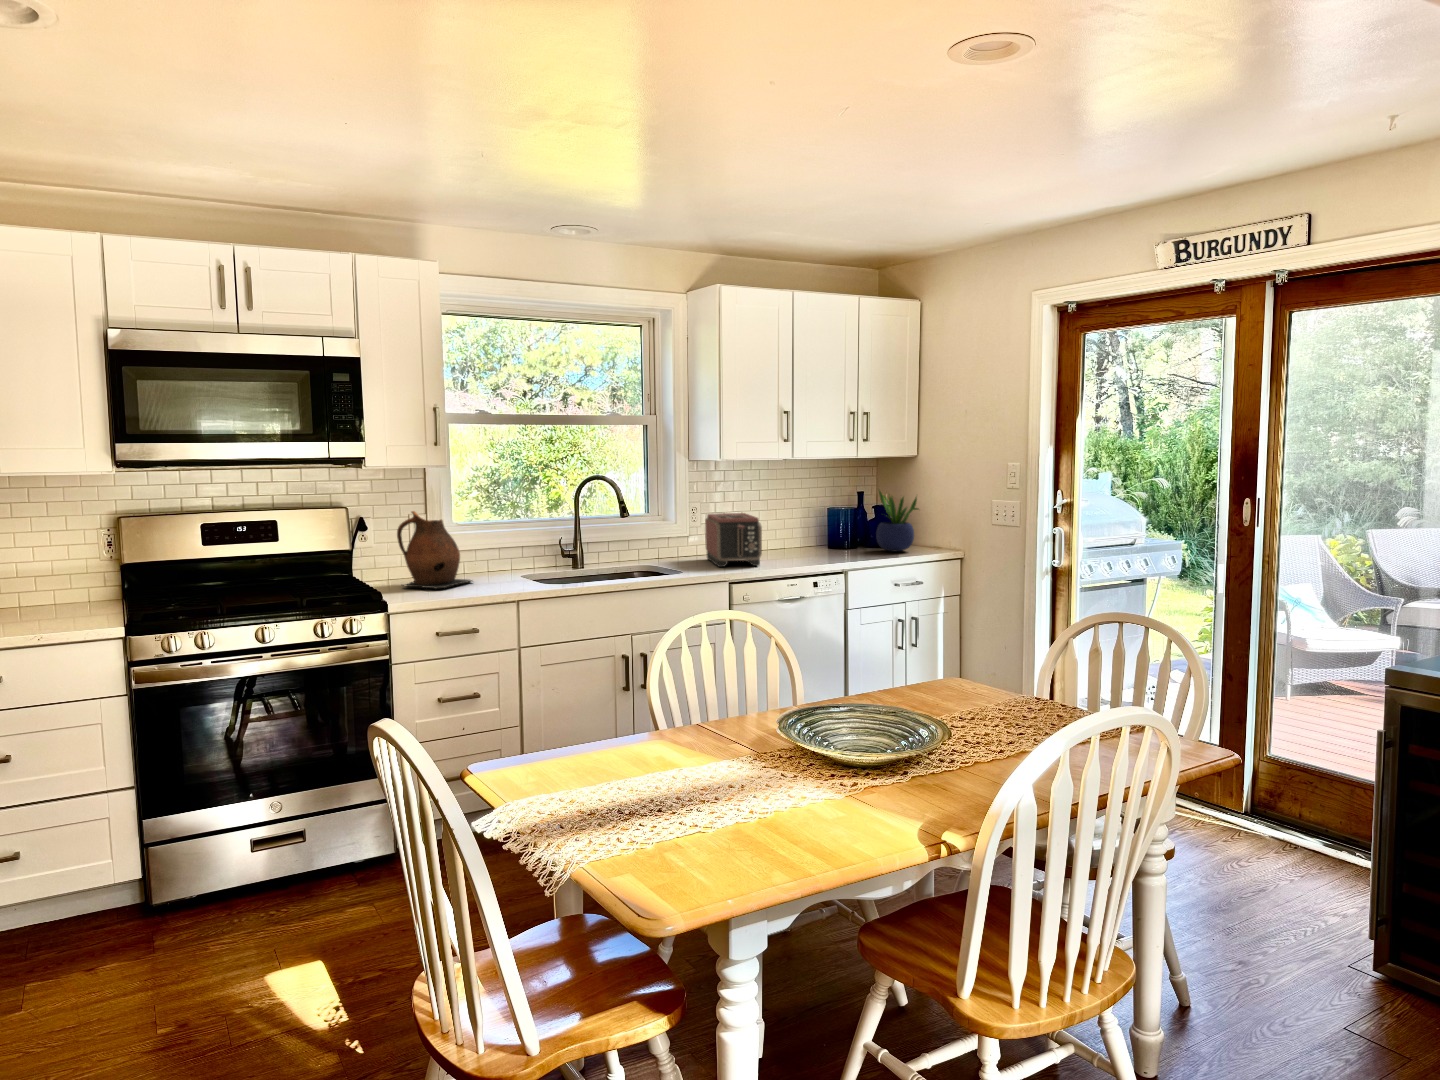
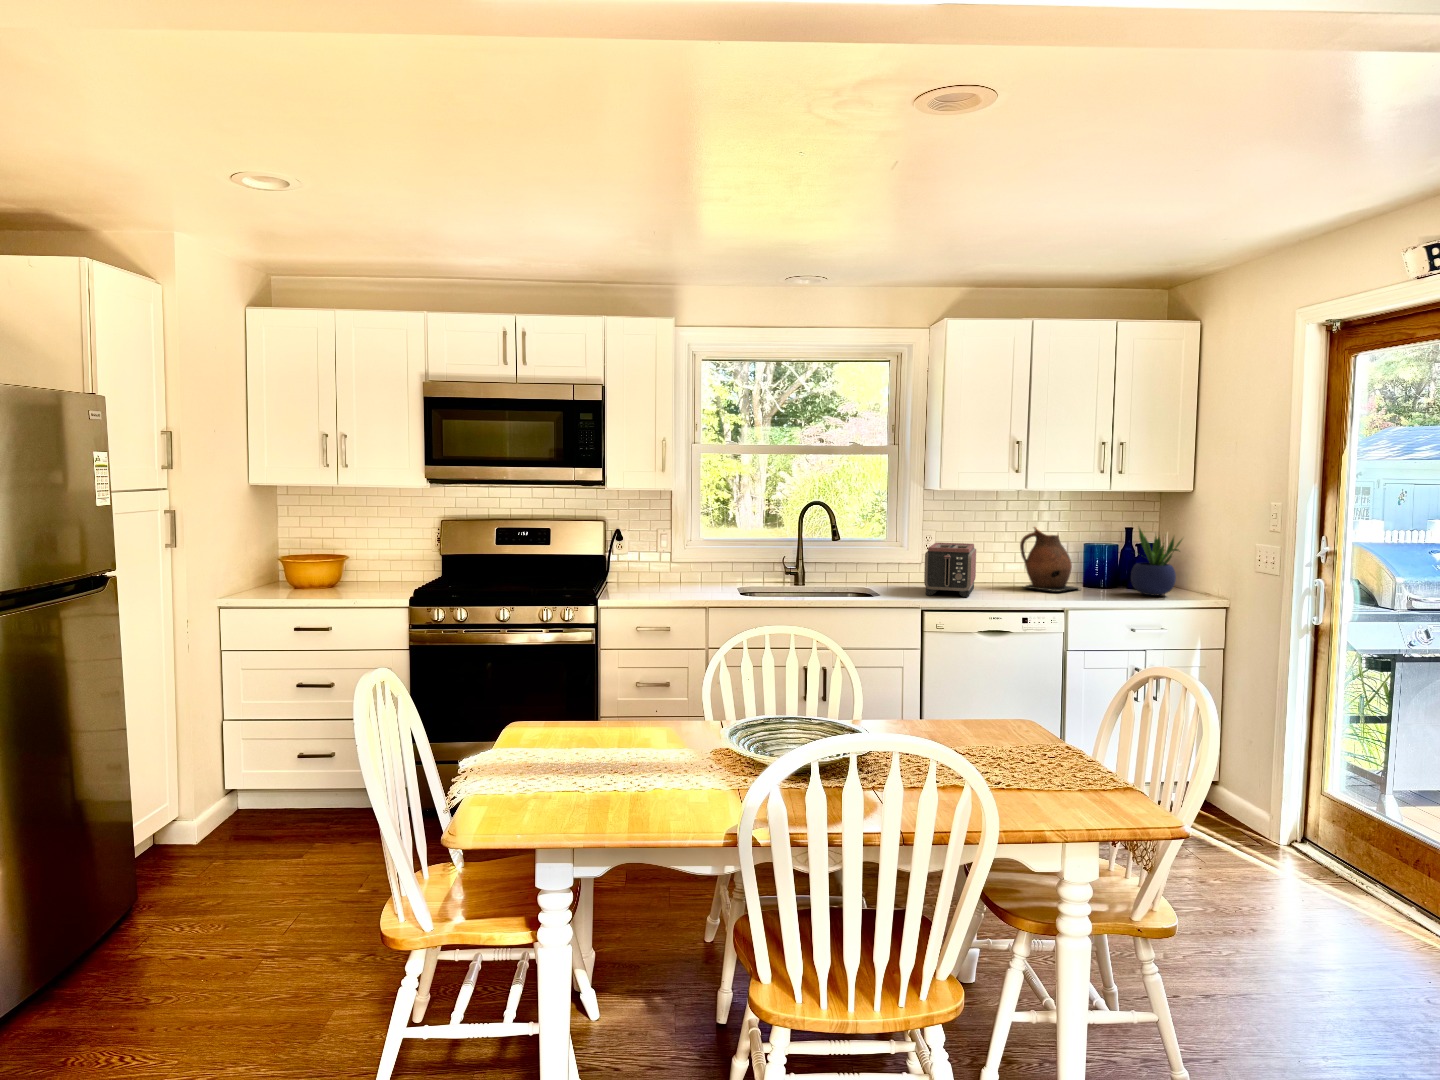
ceramic pitcher: present [397,511,473,589] -> present [1020,527,1078,592]

